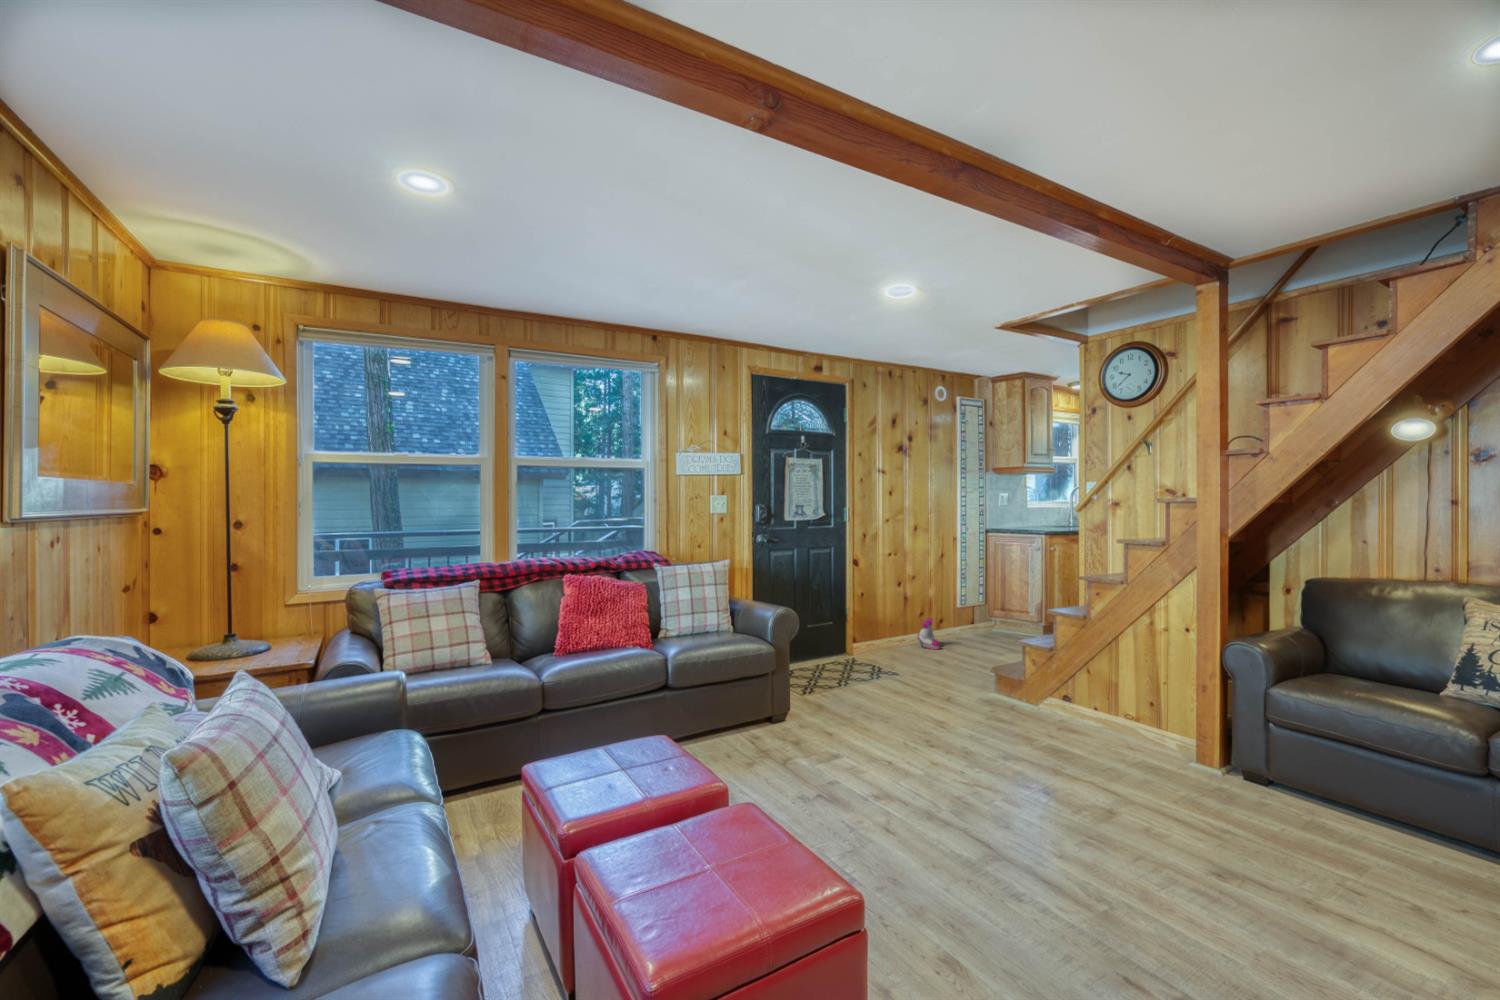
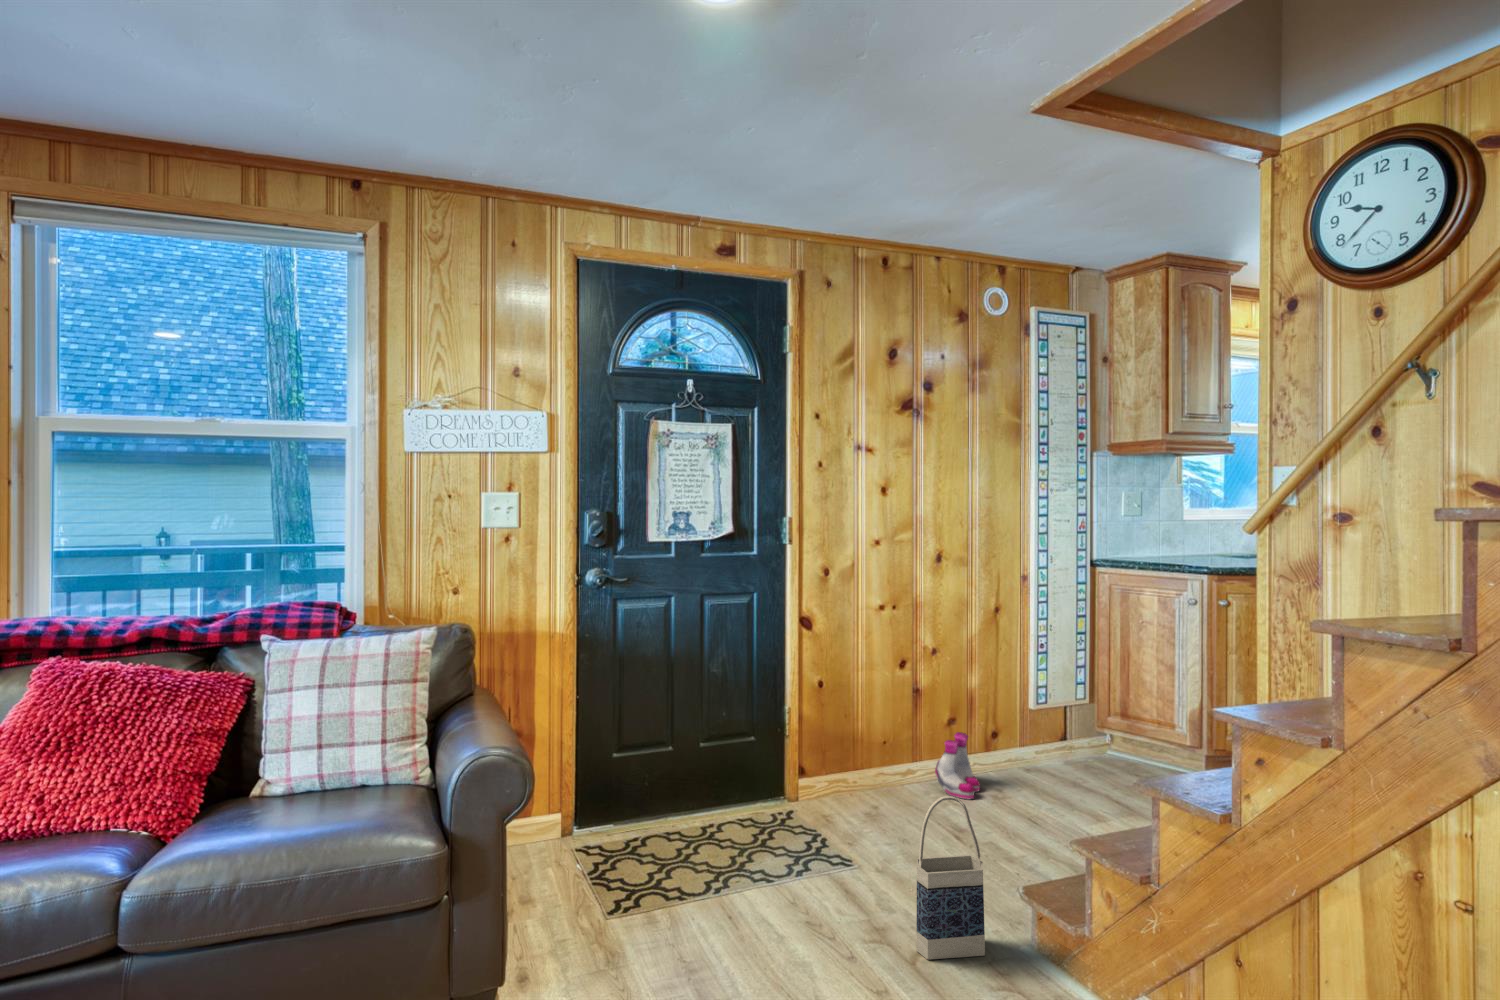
bag: none [947,627,978,698] -> present [916,796,985,960]

